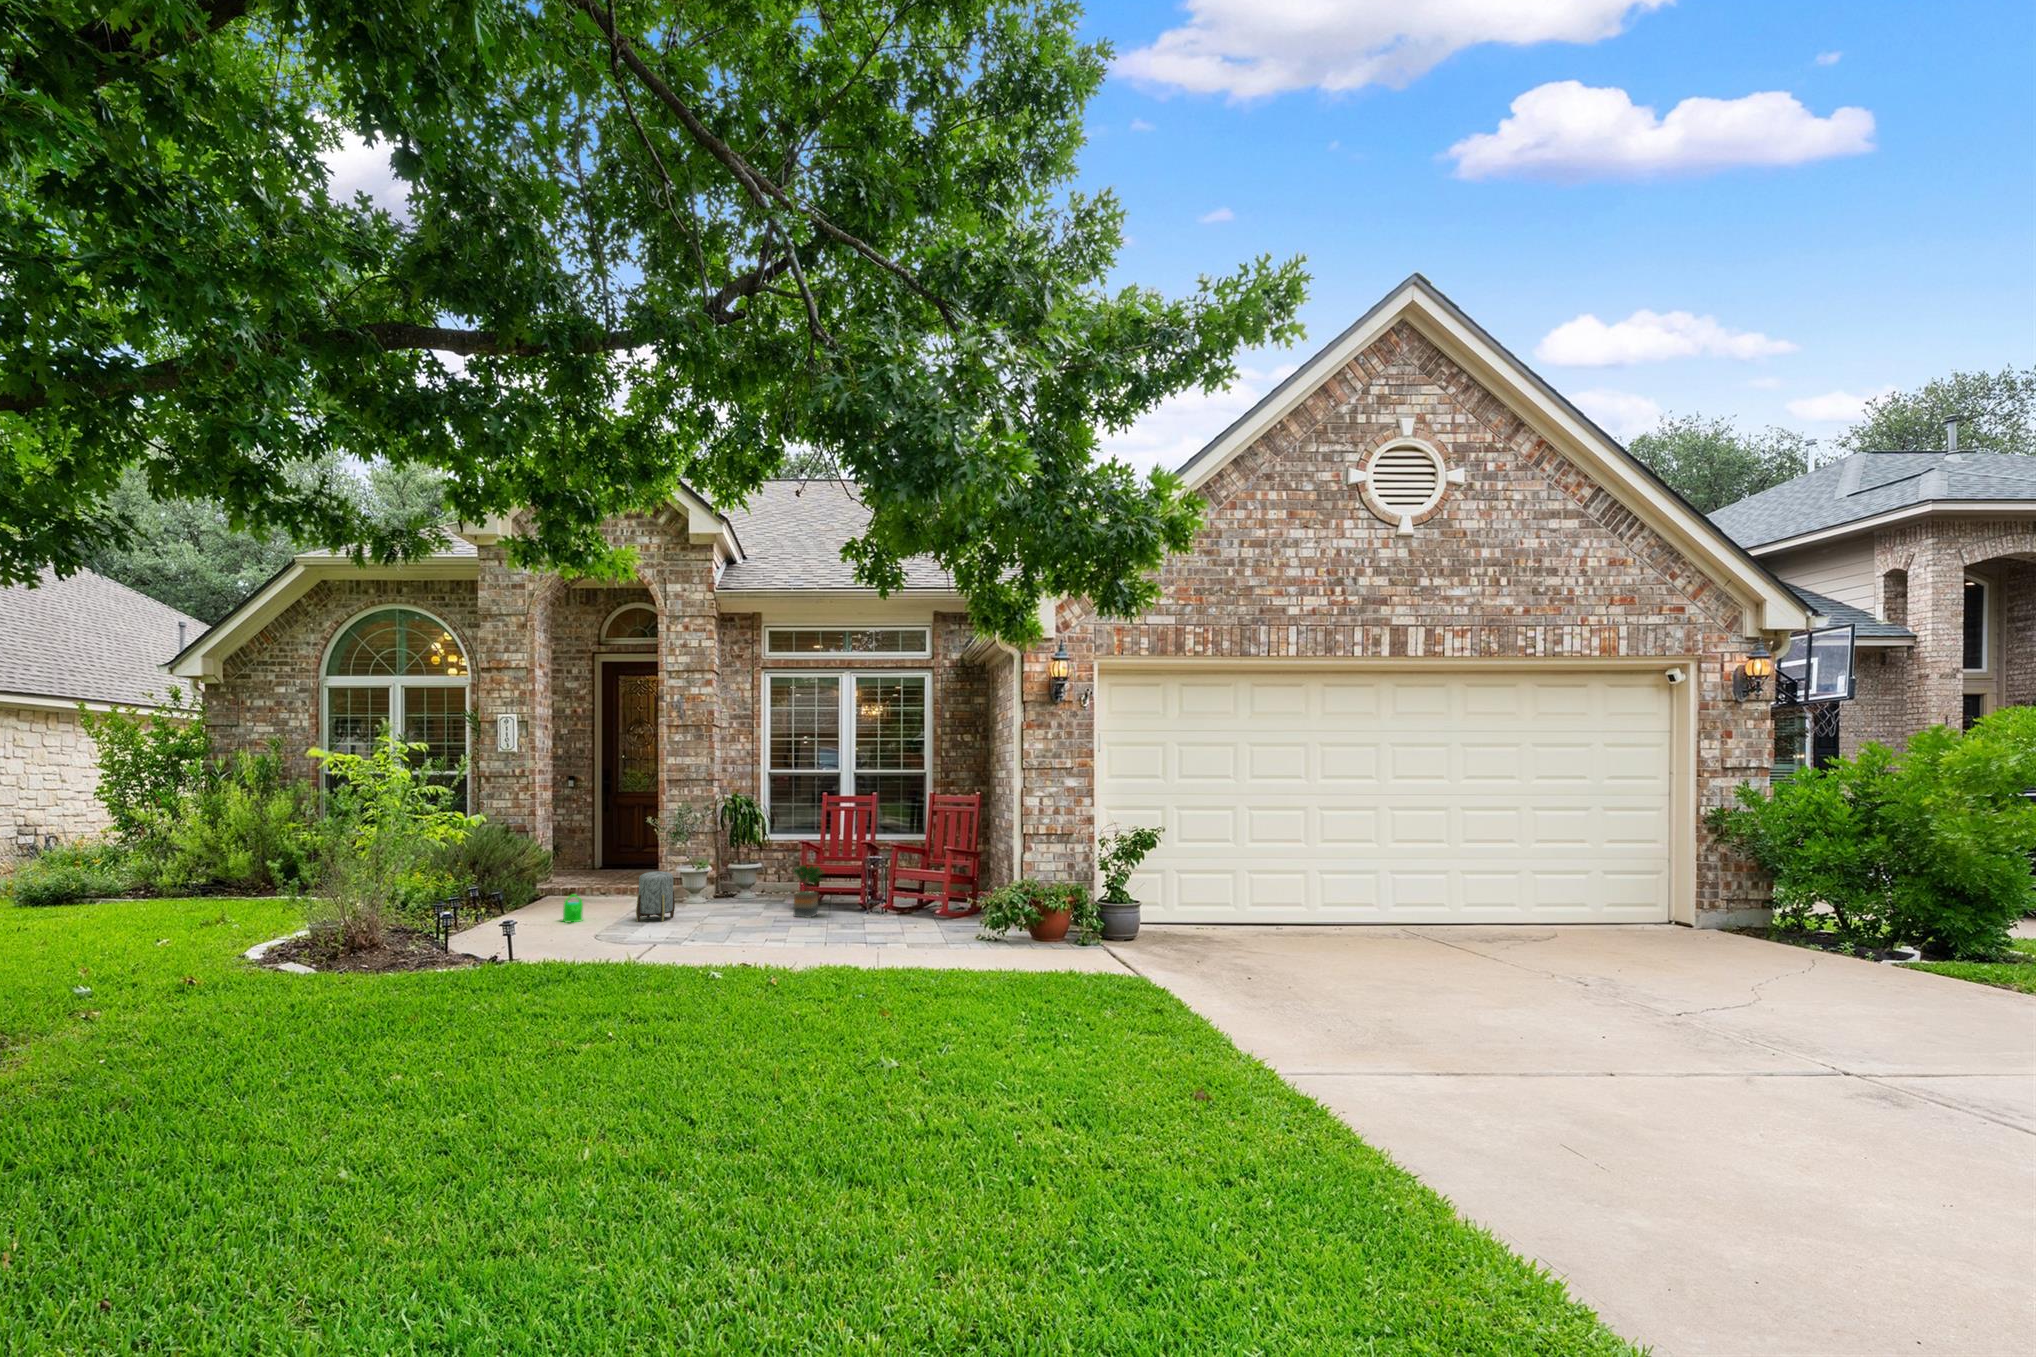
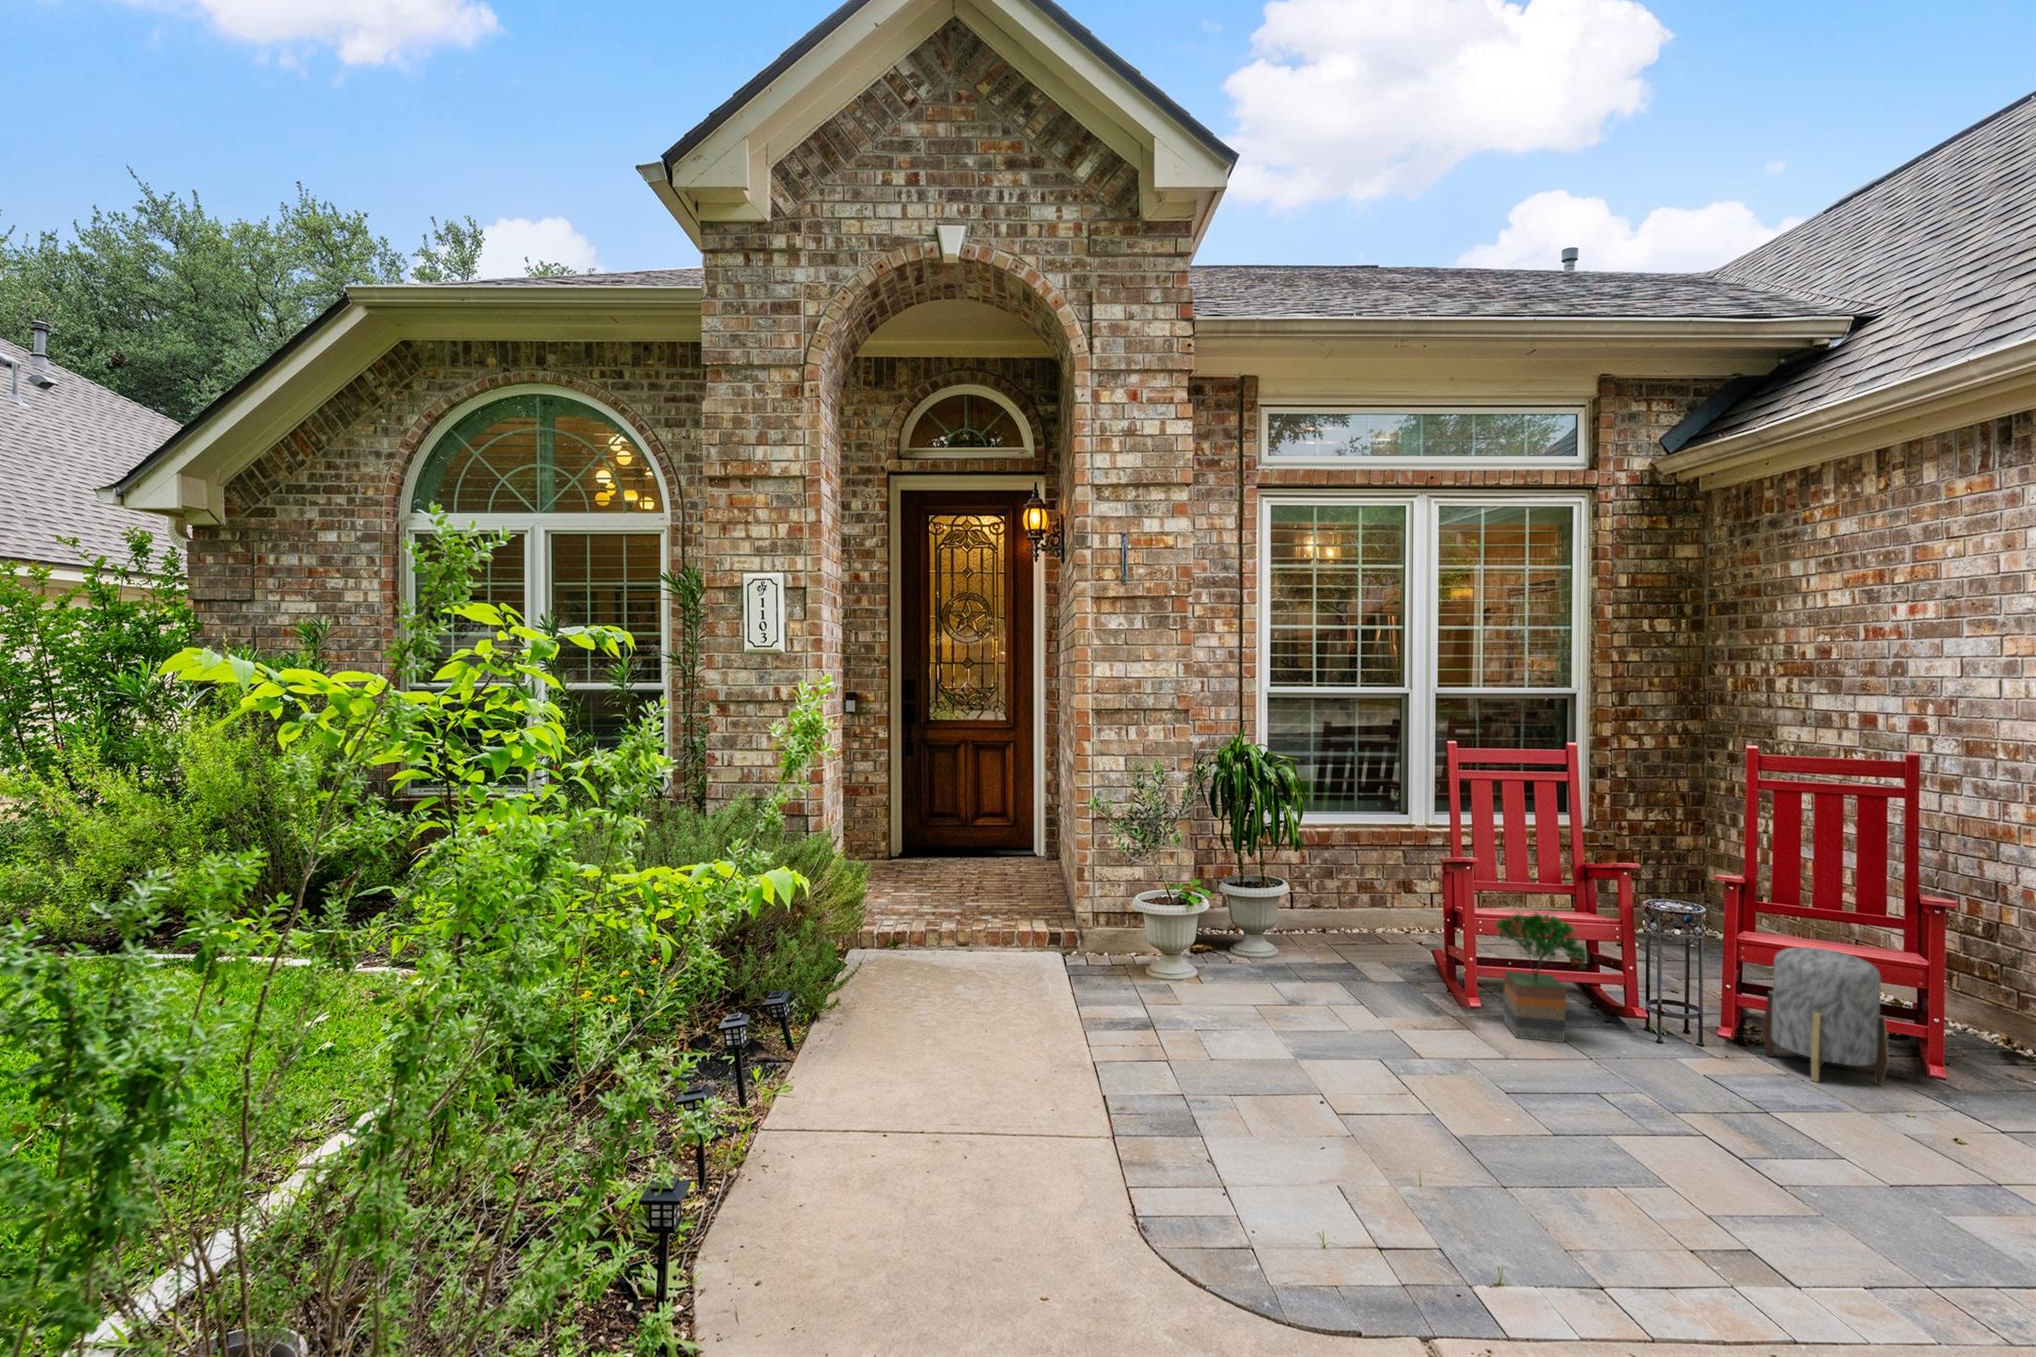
stool: present [636,871,675,922] -> present [1762,947,1889,1085]
watering can: present [563,894,583,922] -> none [995,984,1050,1058]

